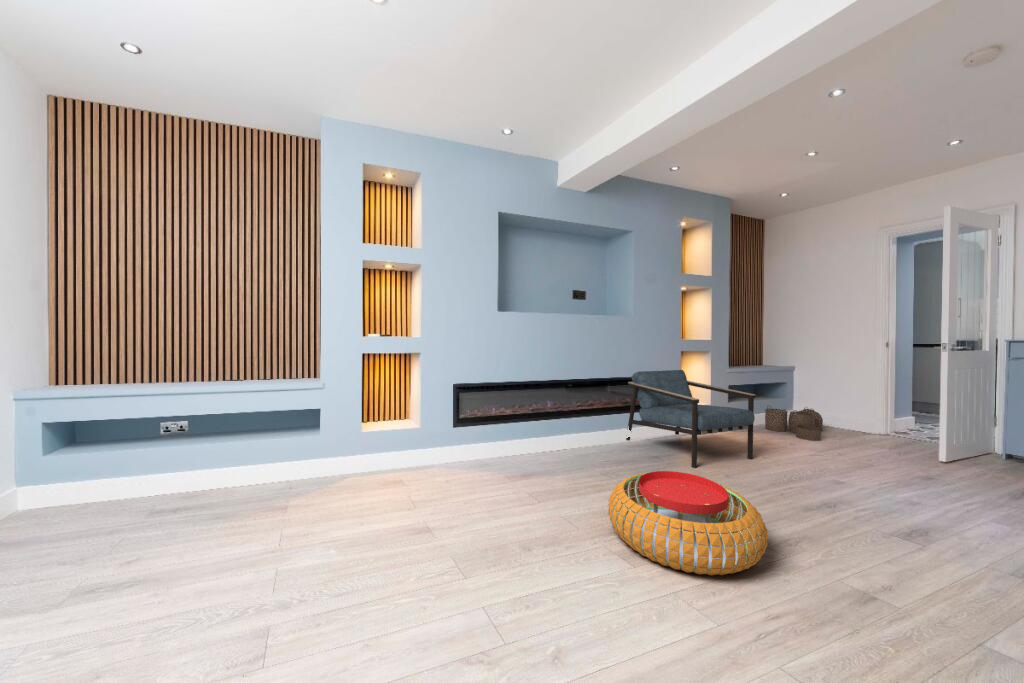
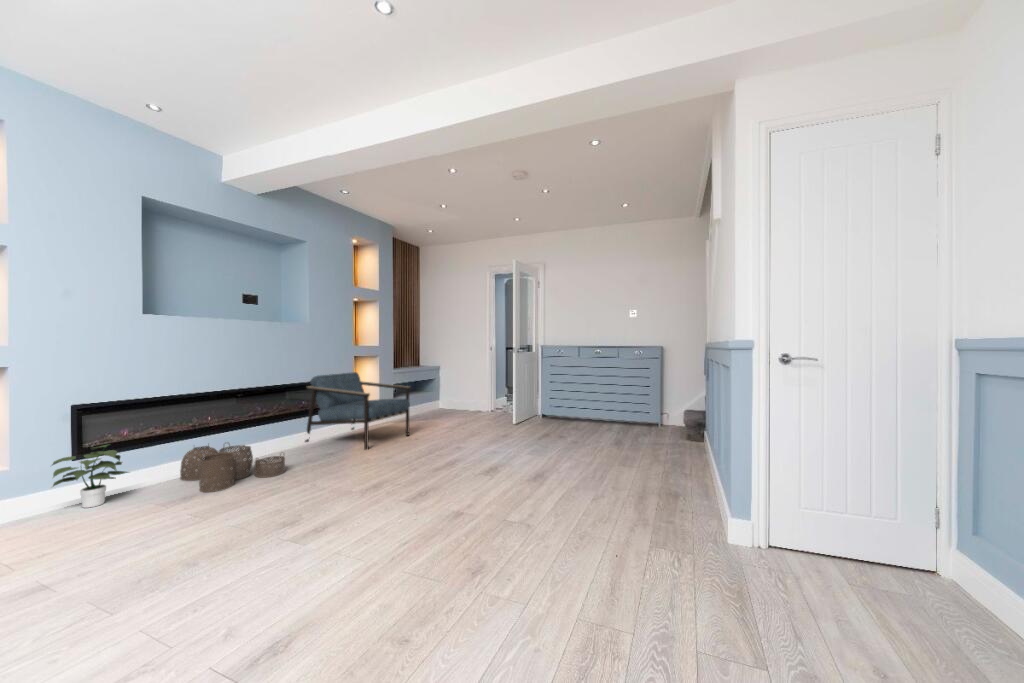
woven basket: present [765,406,823,441] -> present [180,445,285,492]
potted plant: none [441,419,486,469] -> present [52,445,128,508]
pouf: present [608,471,768,575] -> none [296,446,410,509]

